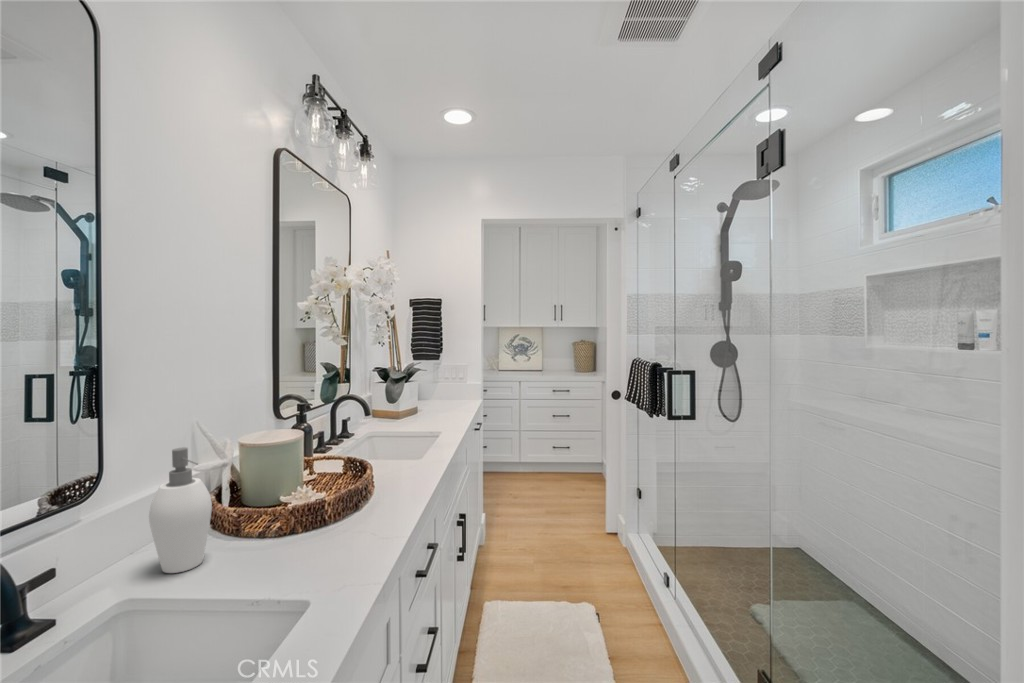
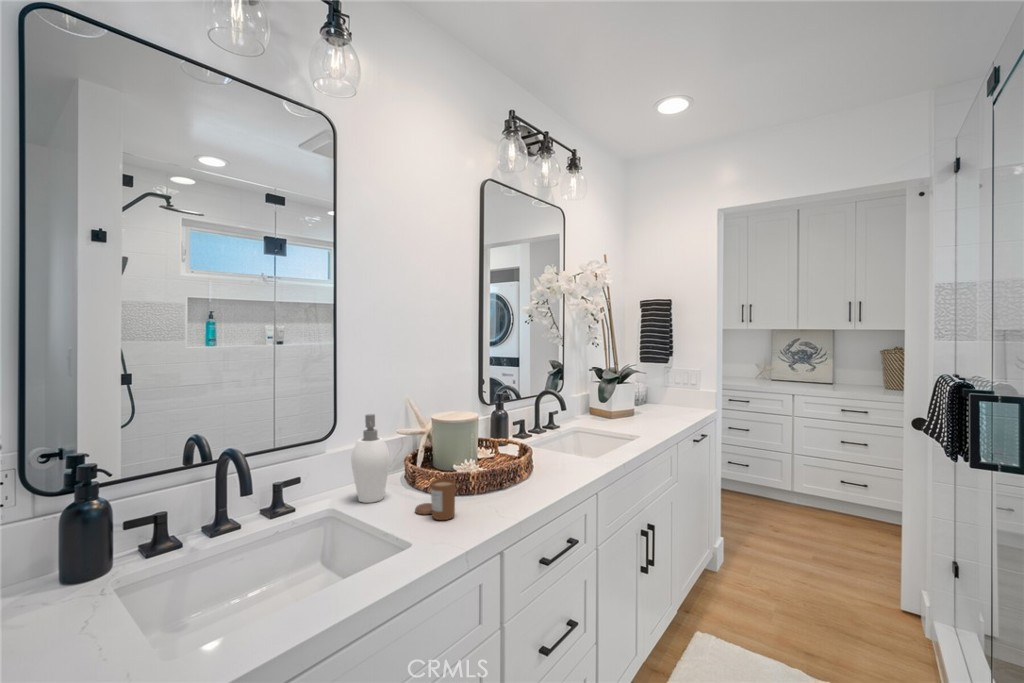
candle: none [270,513,332,566] -> present [415,479,455,520]

